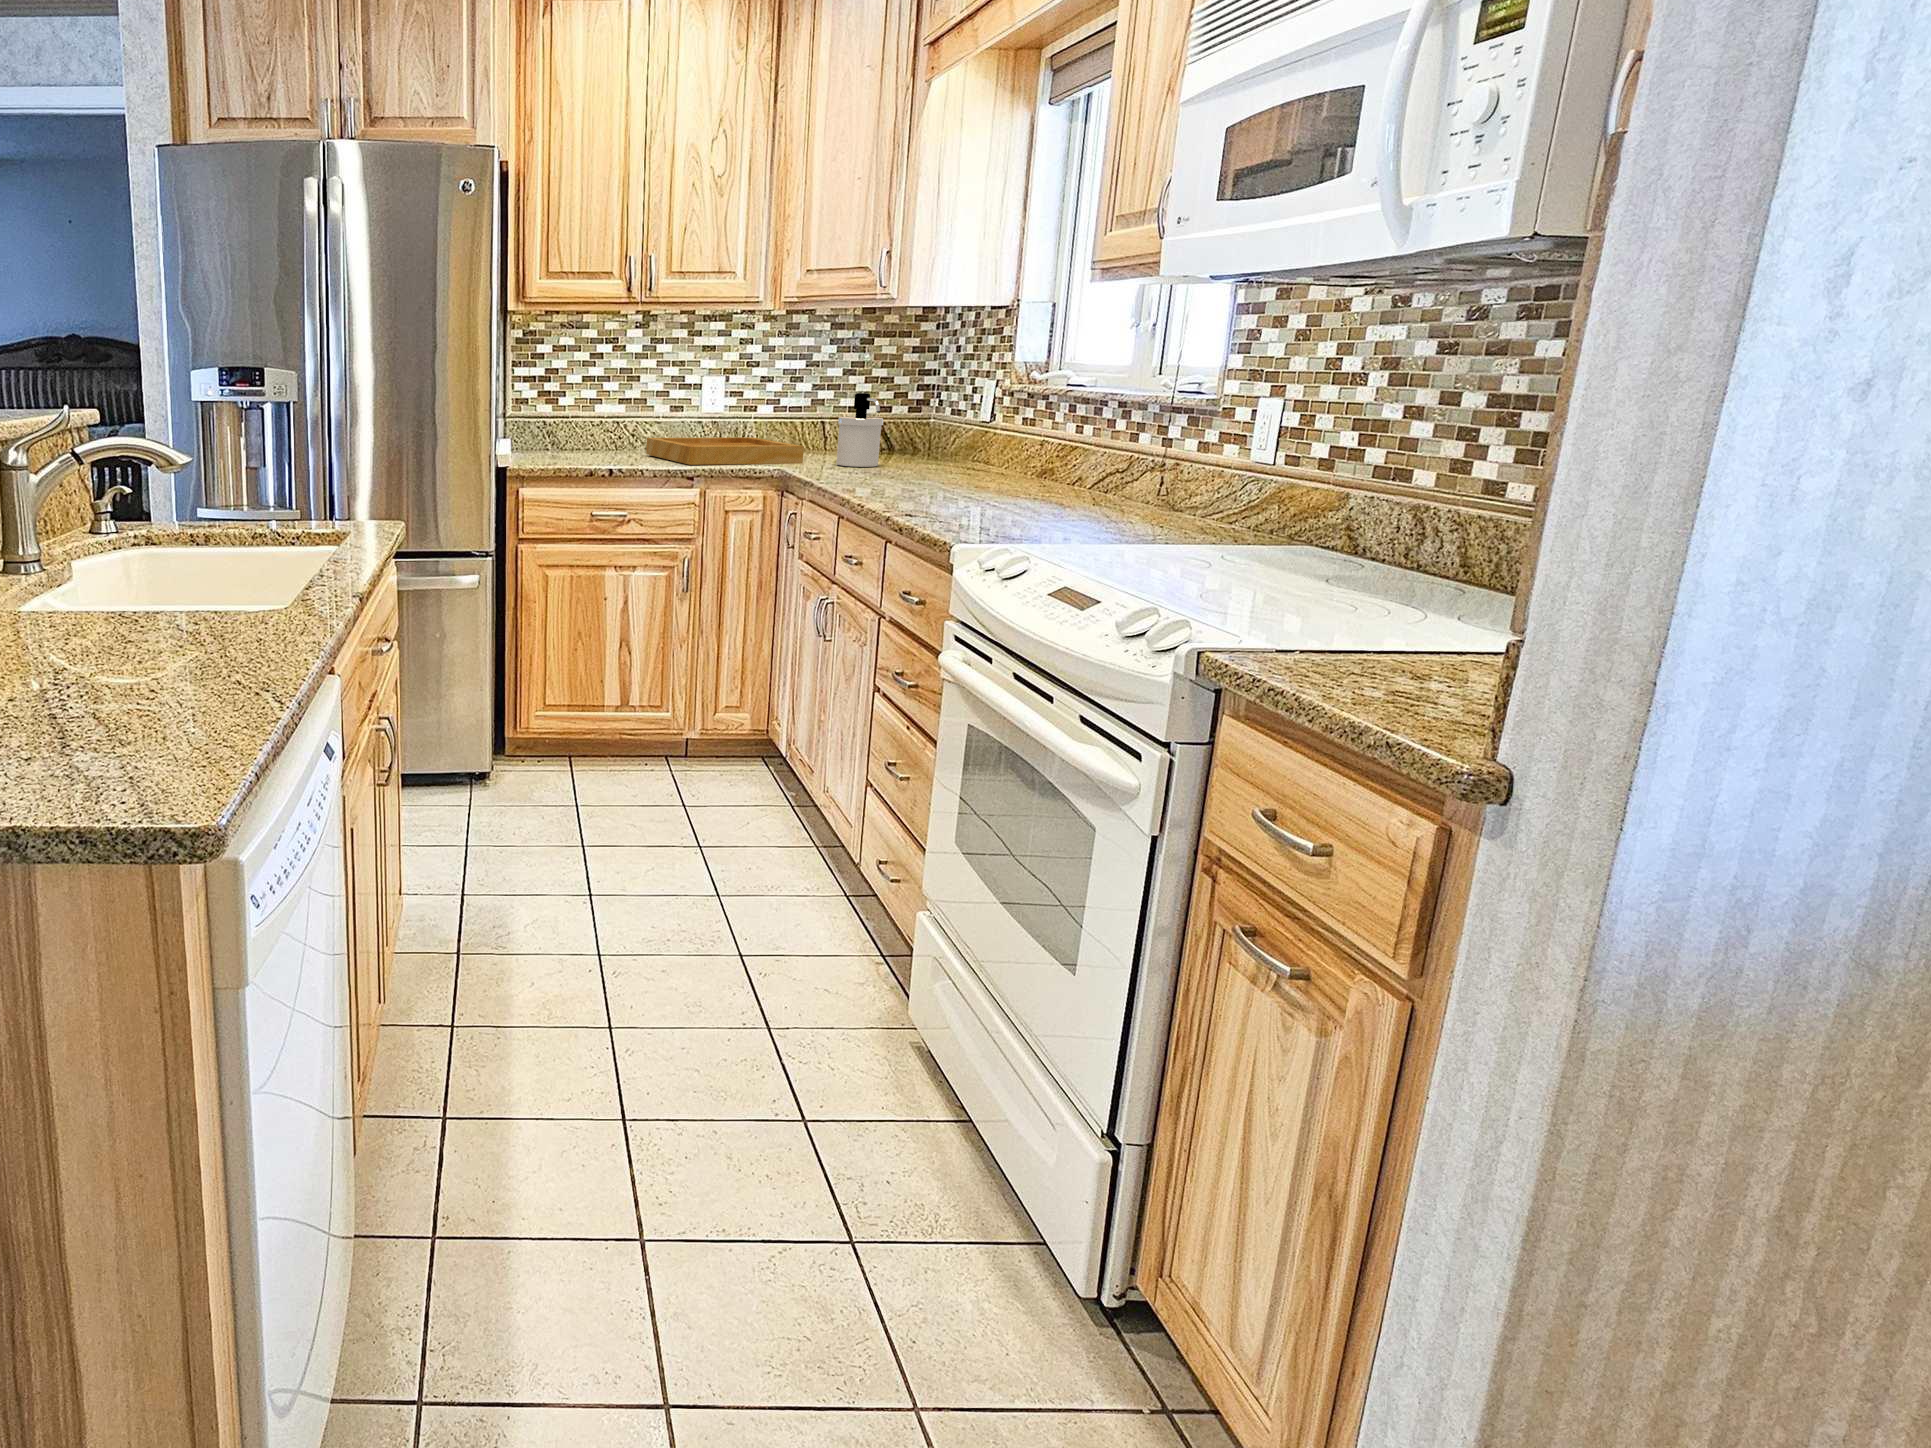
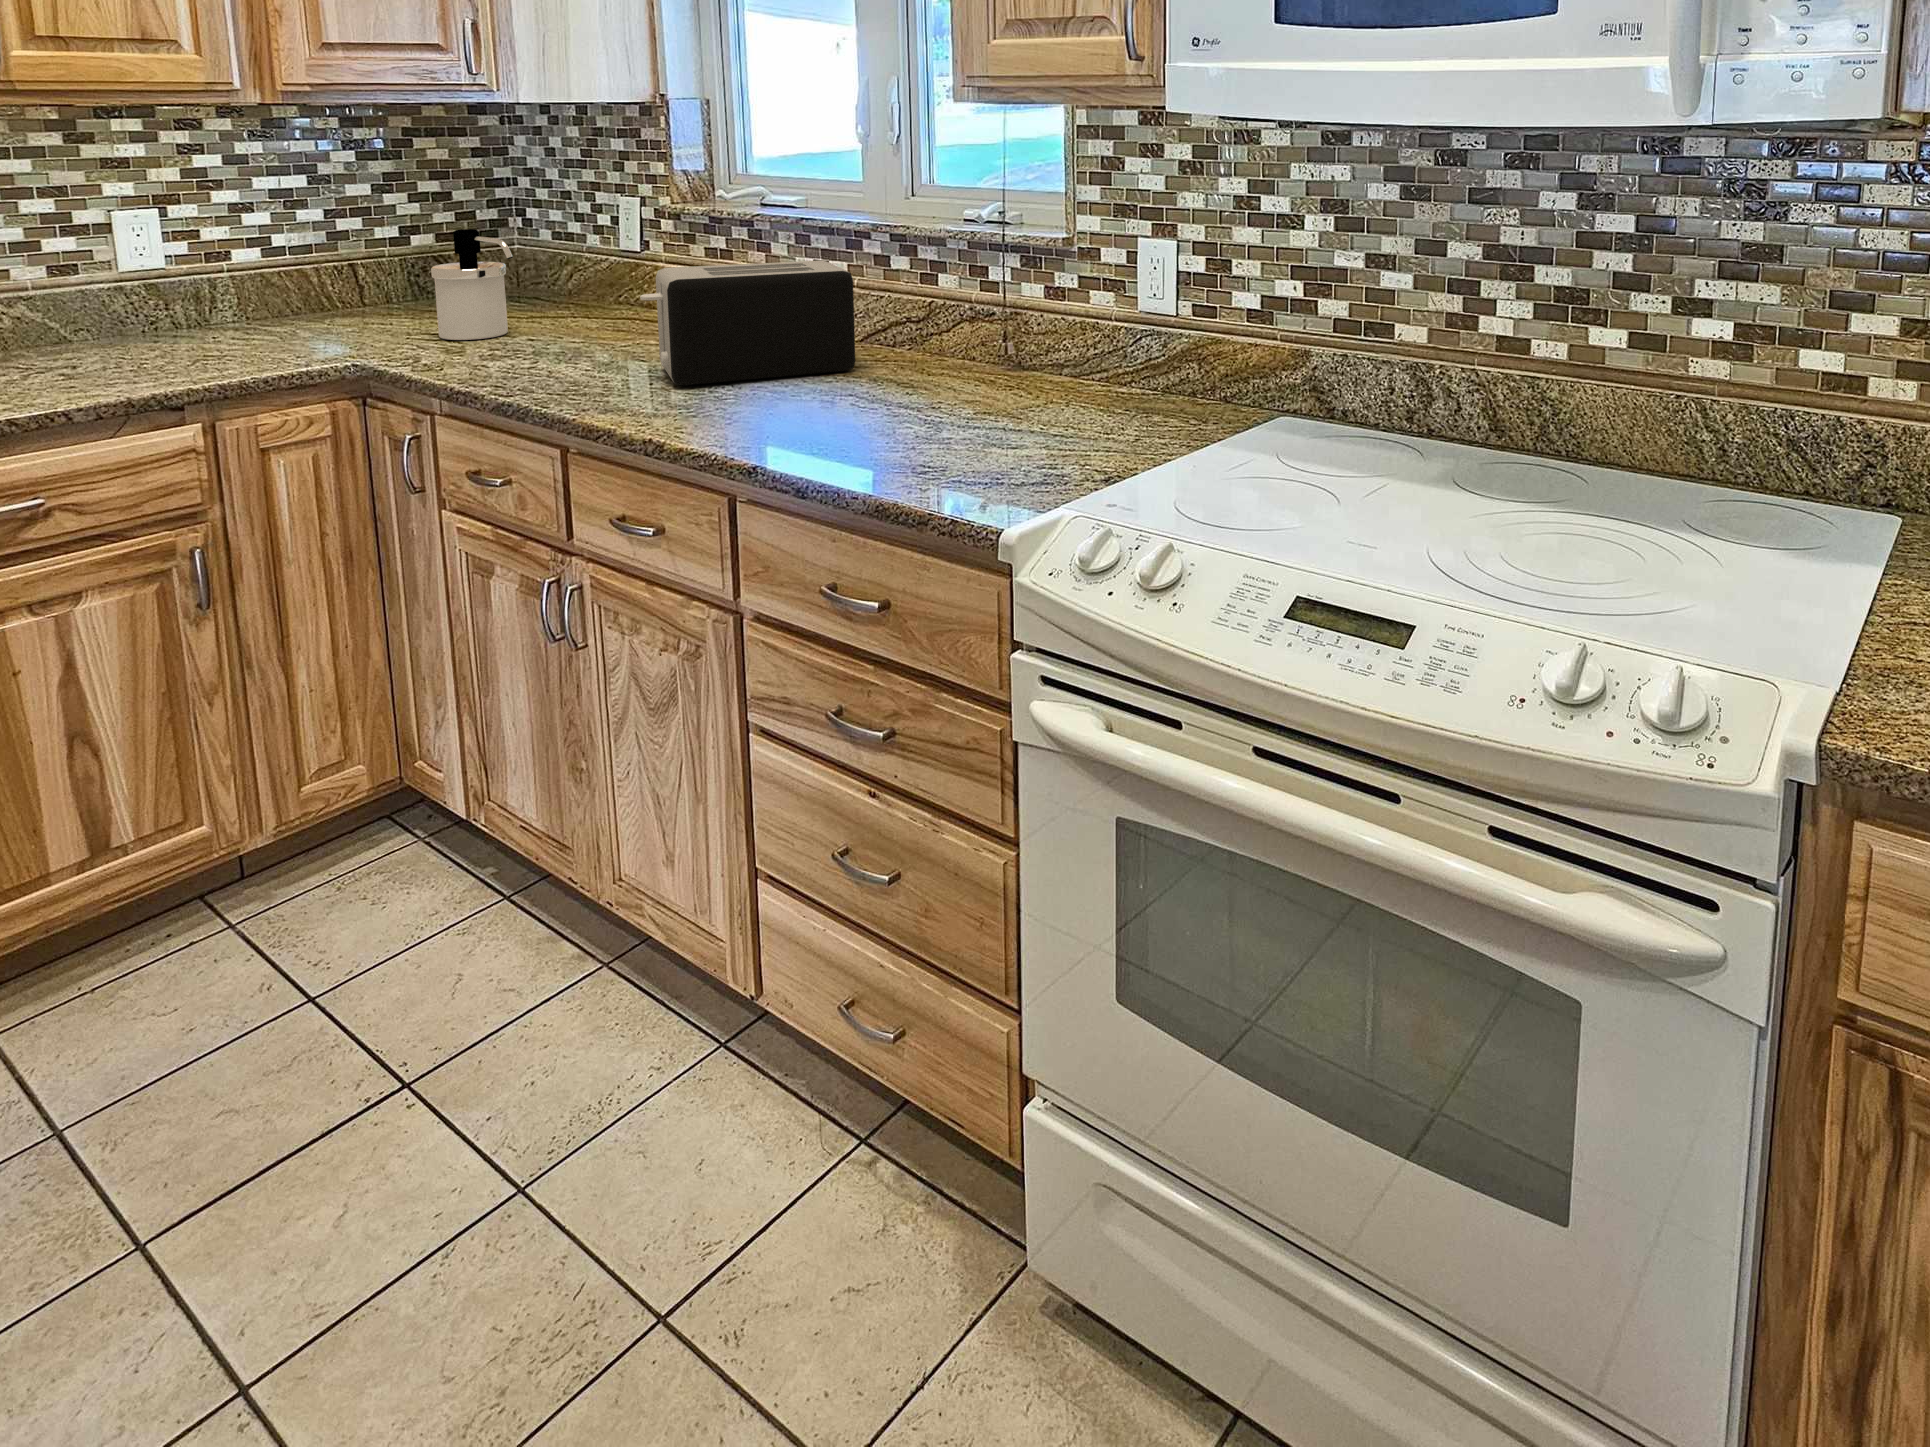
toaster: none [913,415,1062,498] -> present [640,260,855,386]
tray: present [646,437,804,465] -> none [23,304,376,381]

